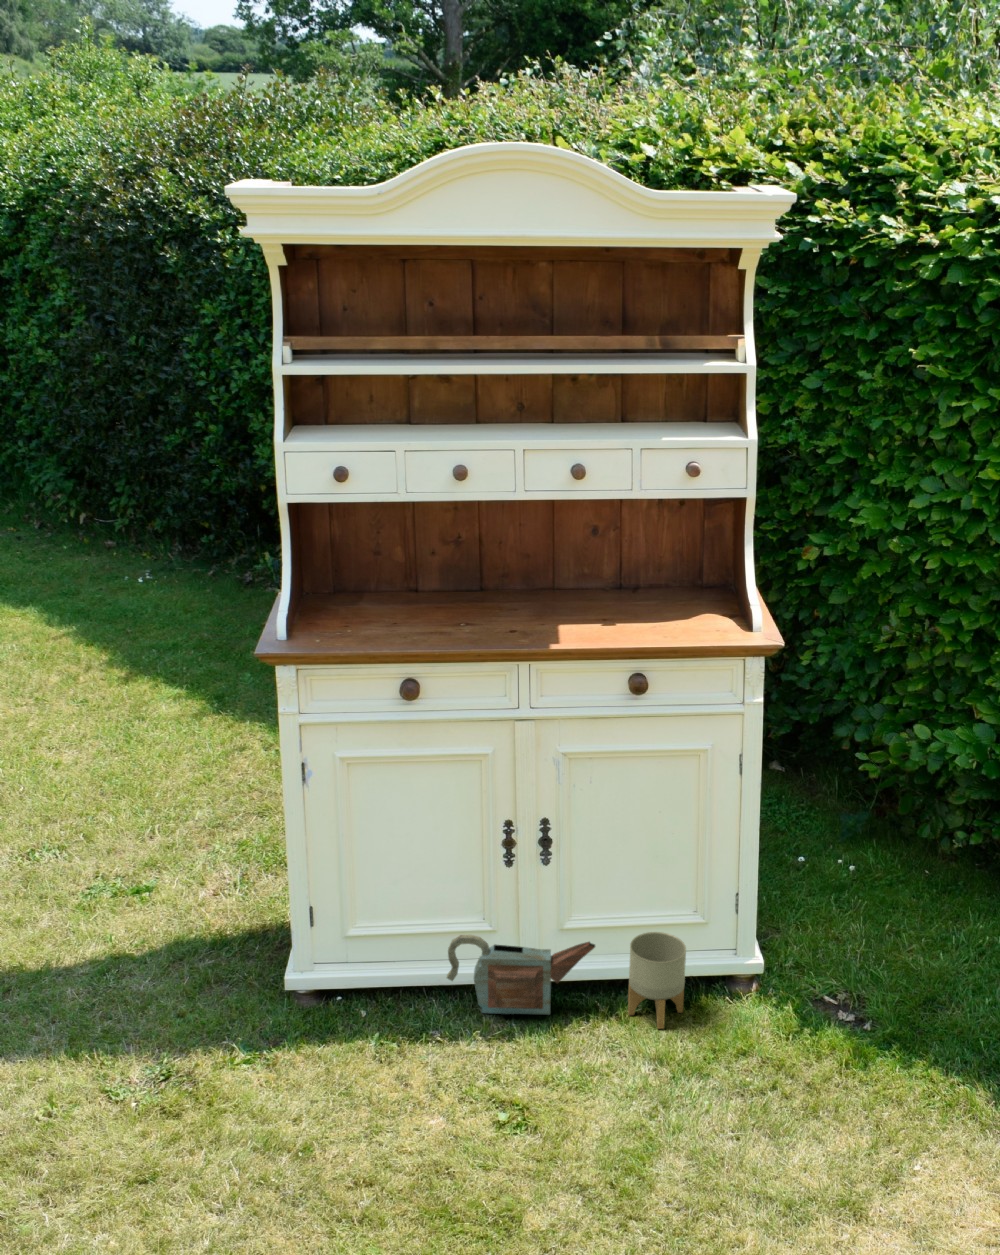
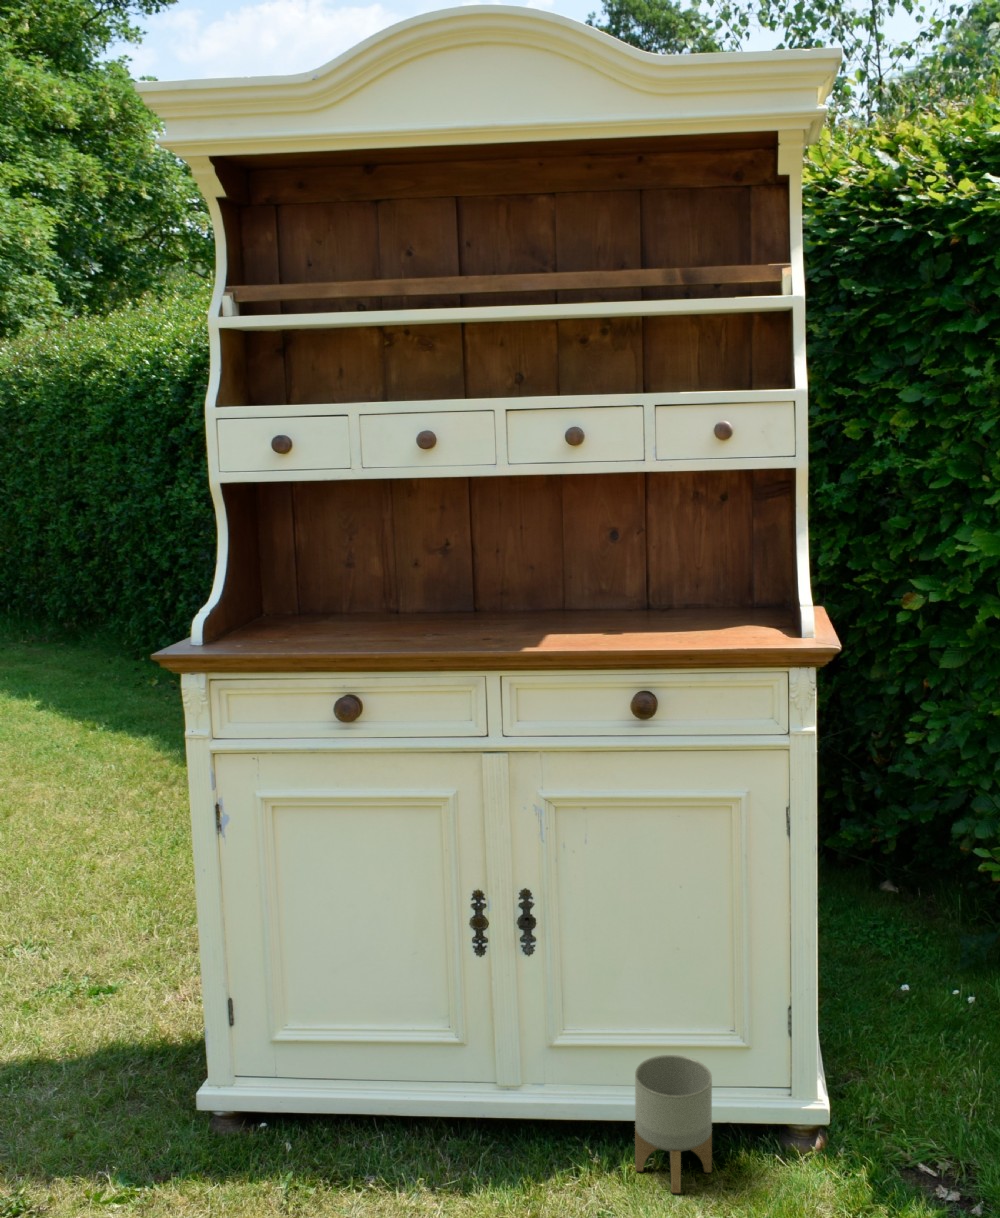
watering can: present [447,935,595,1015] -> none [393,1044,589,1163]

